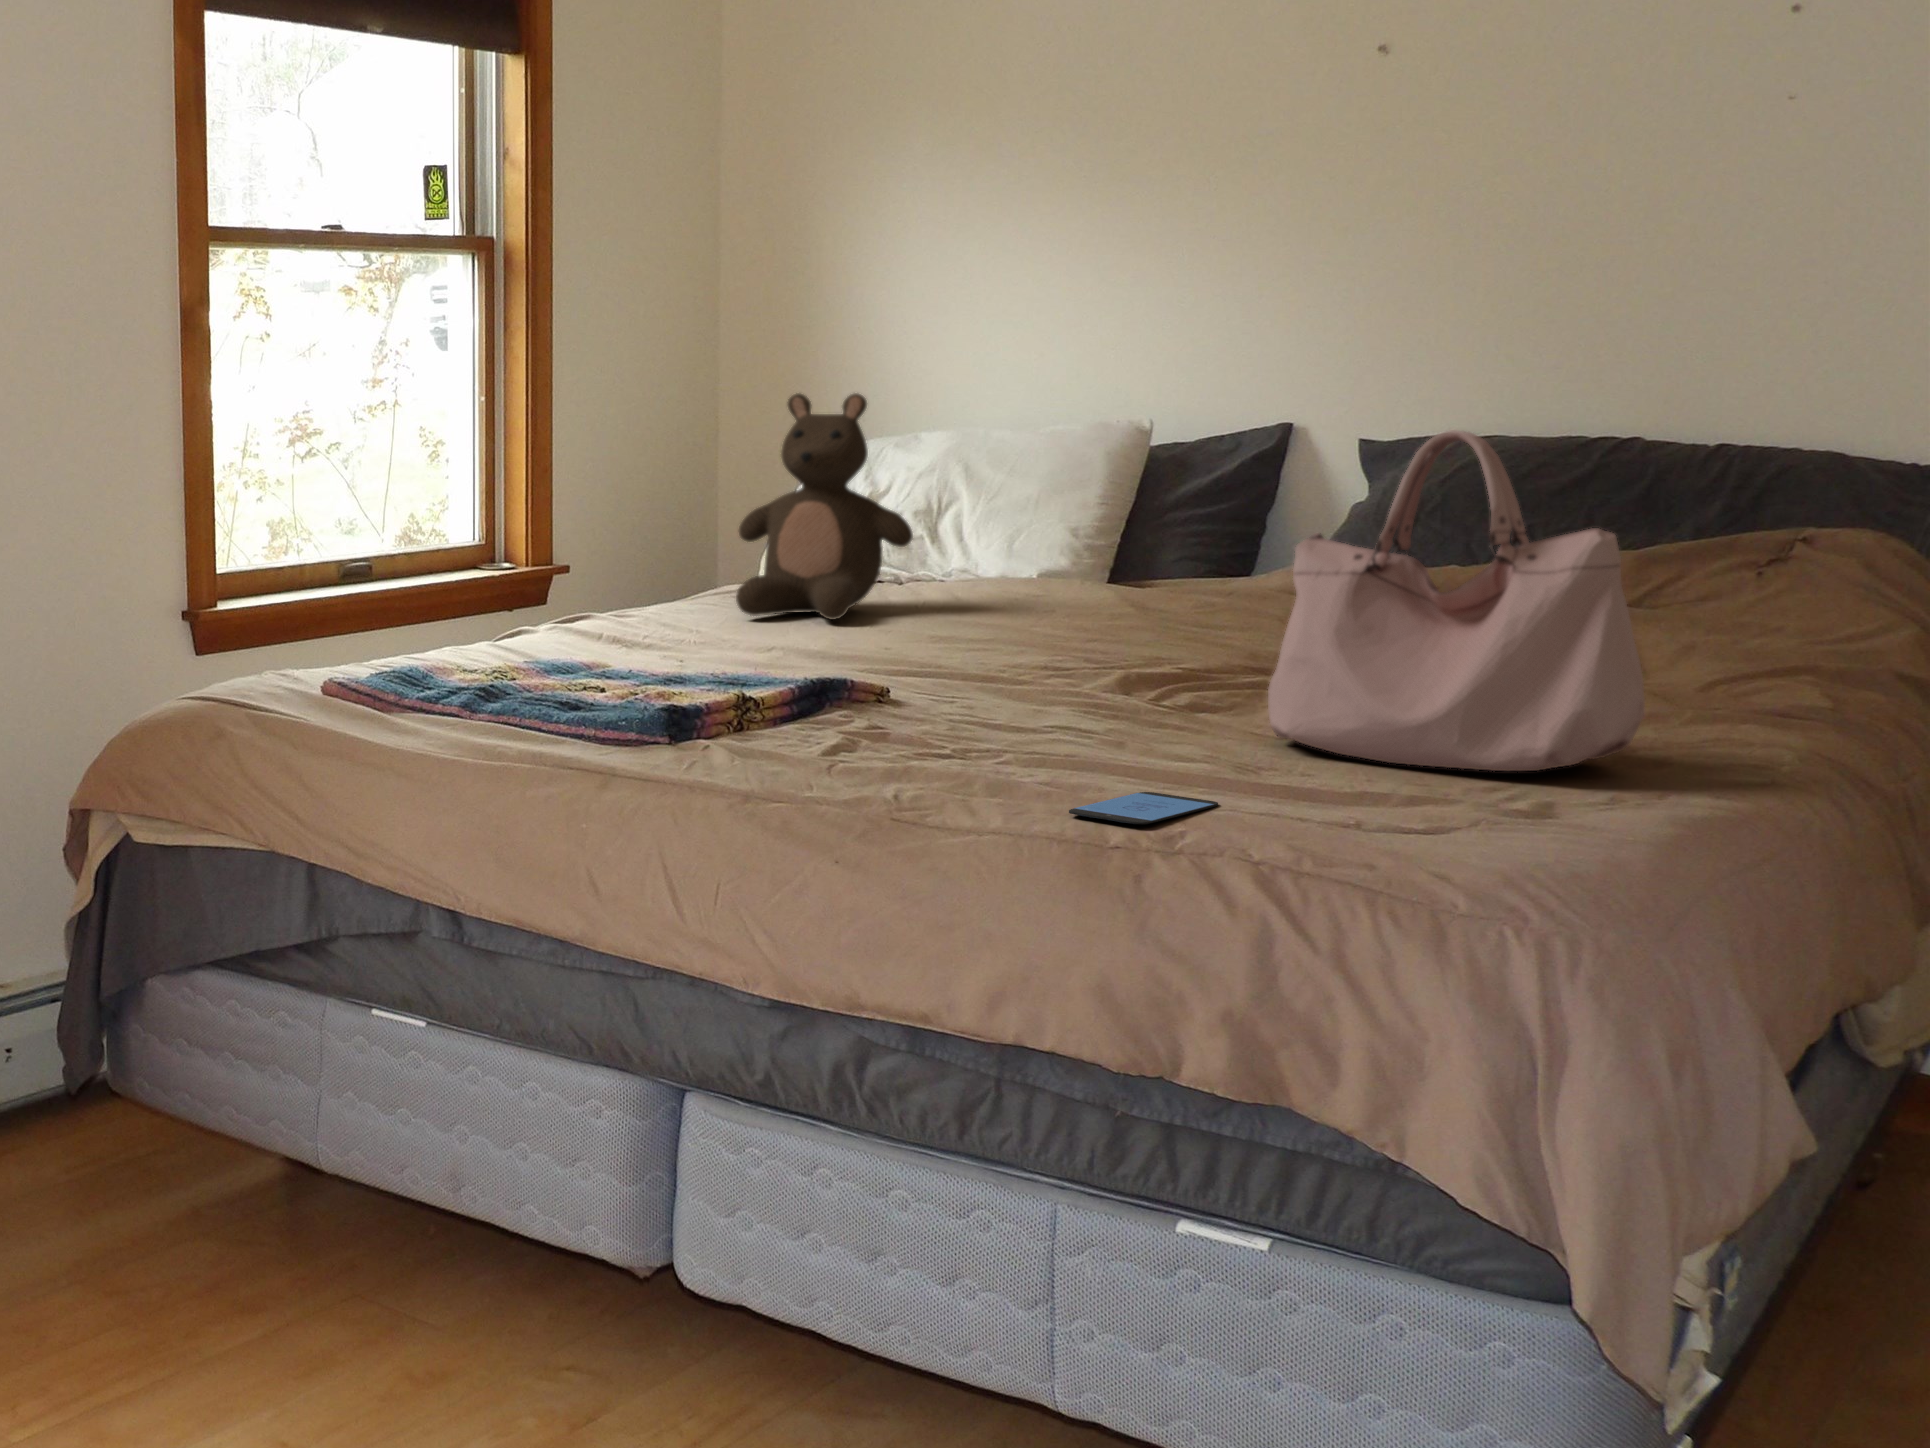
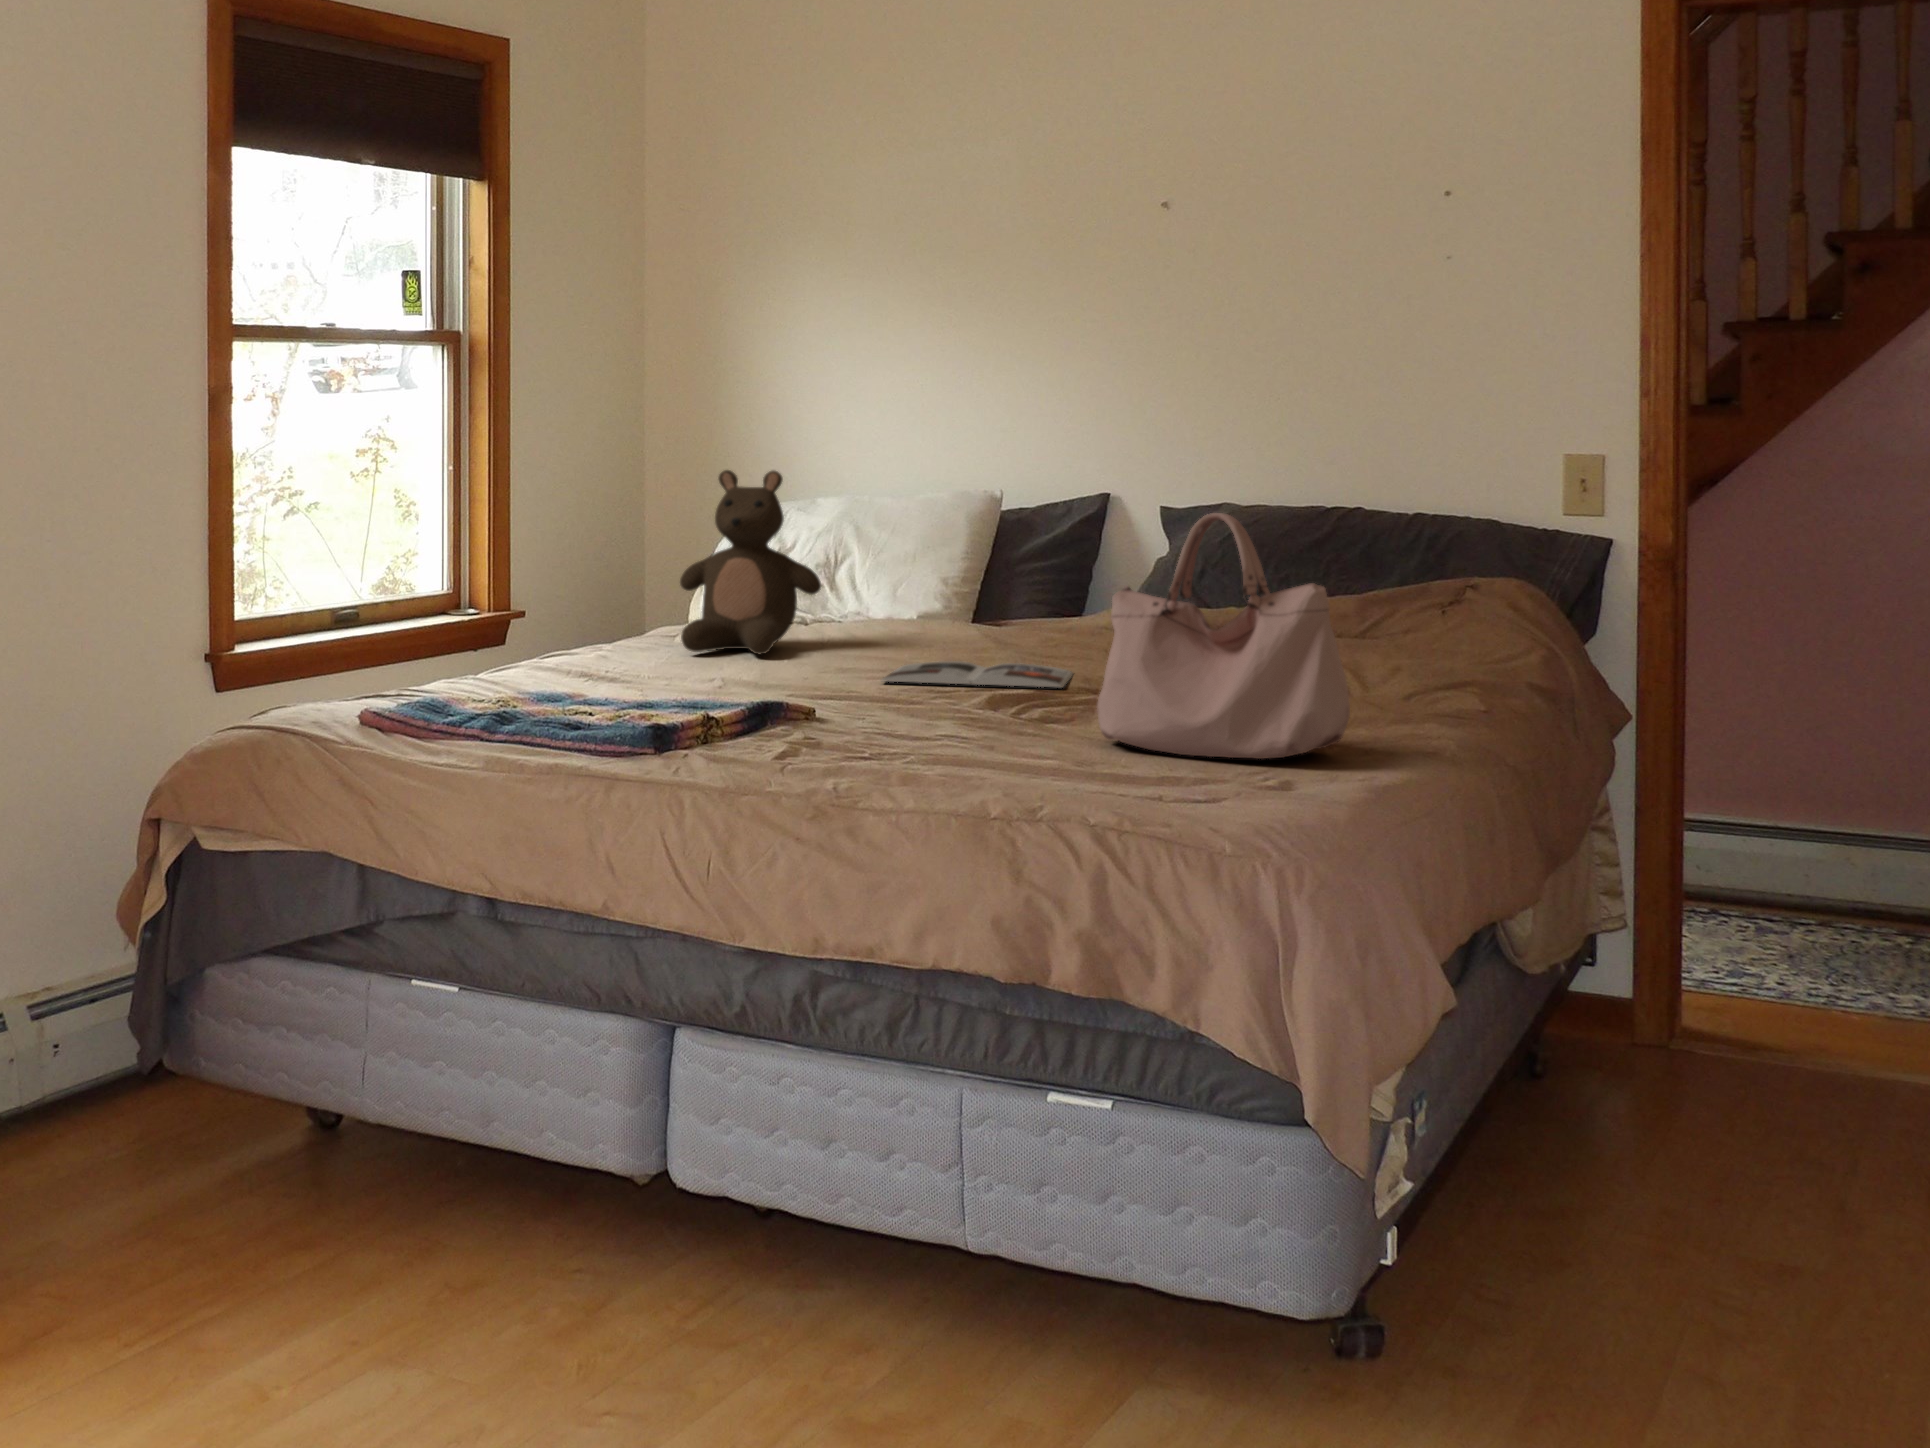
magazine: none [979,631,1237,667] -> present [882,661,1073,687]
smartphone: present [1069,792,1218,824] -> none [962,780,1066,802]

